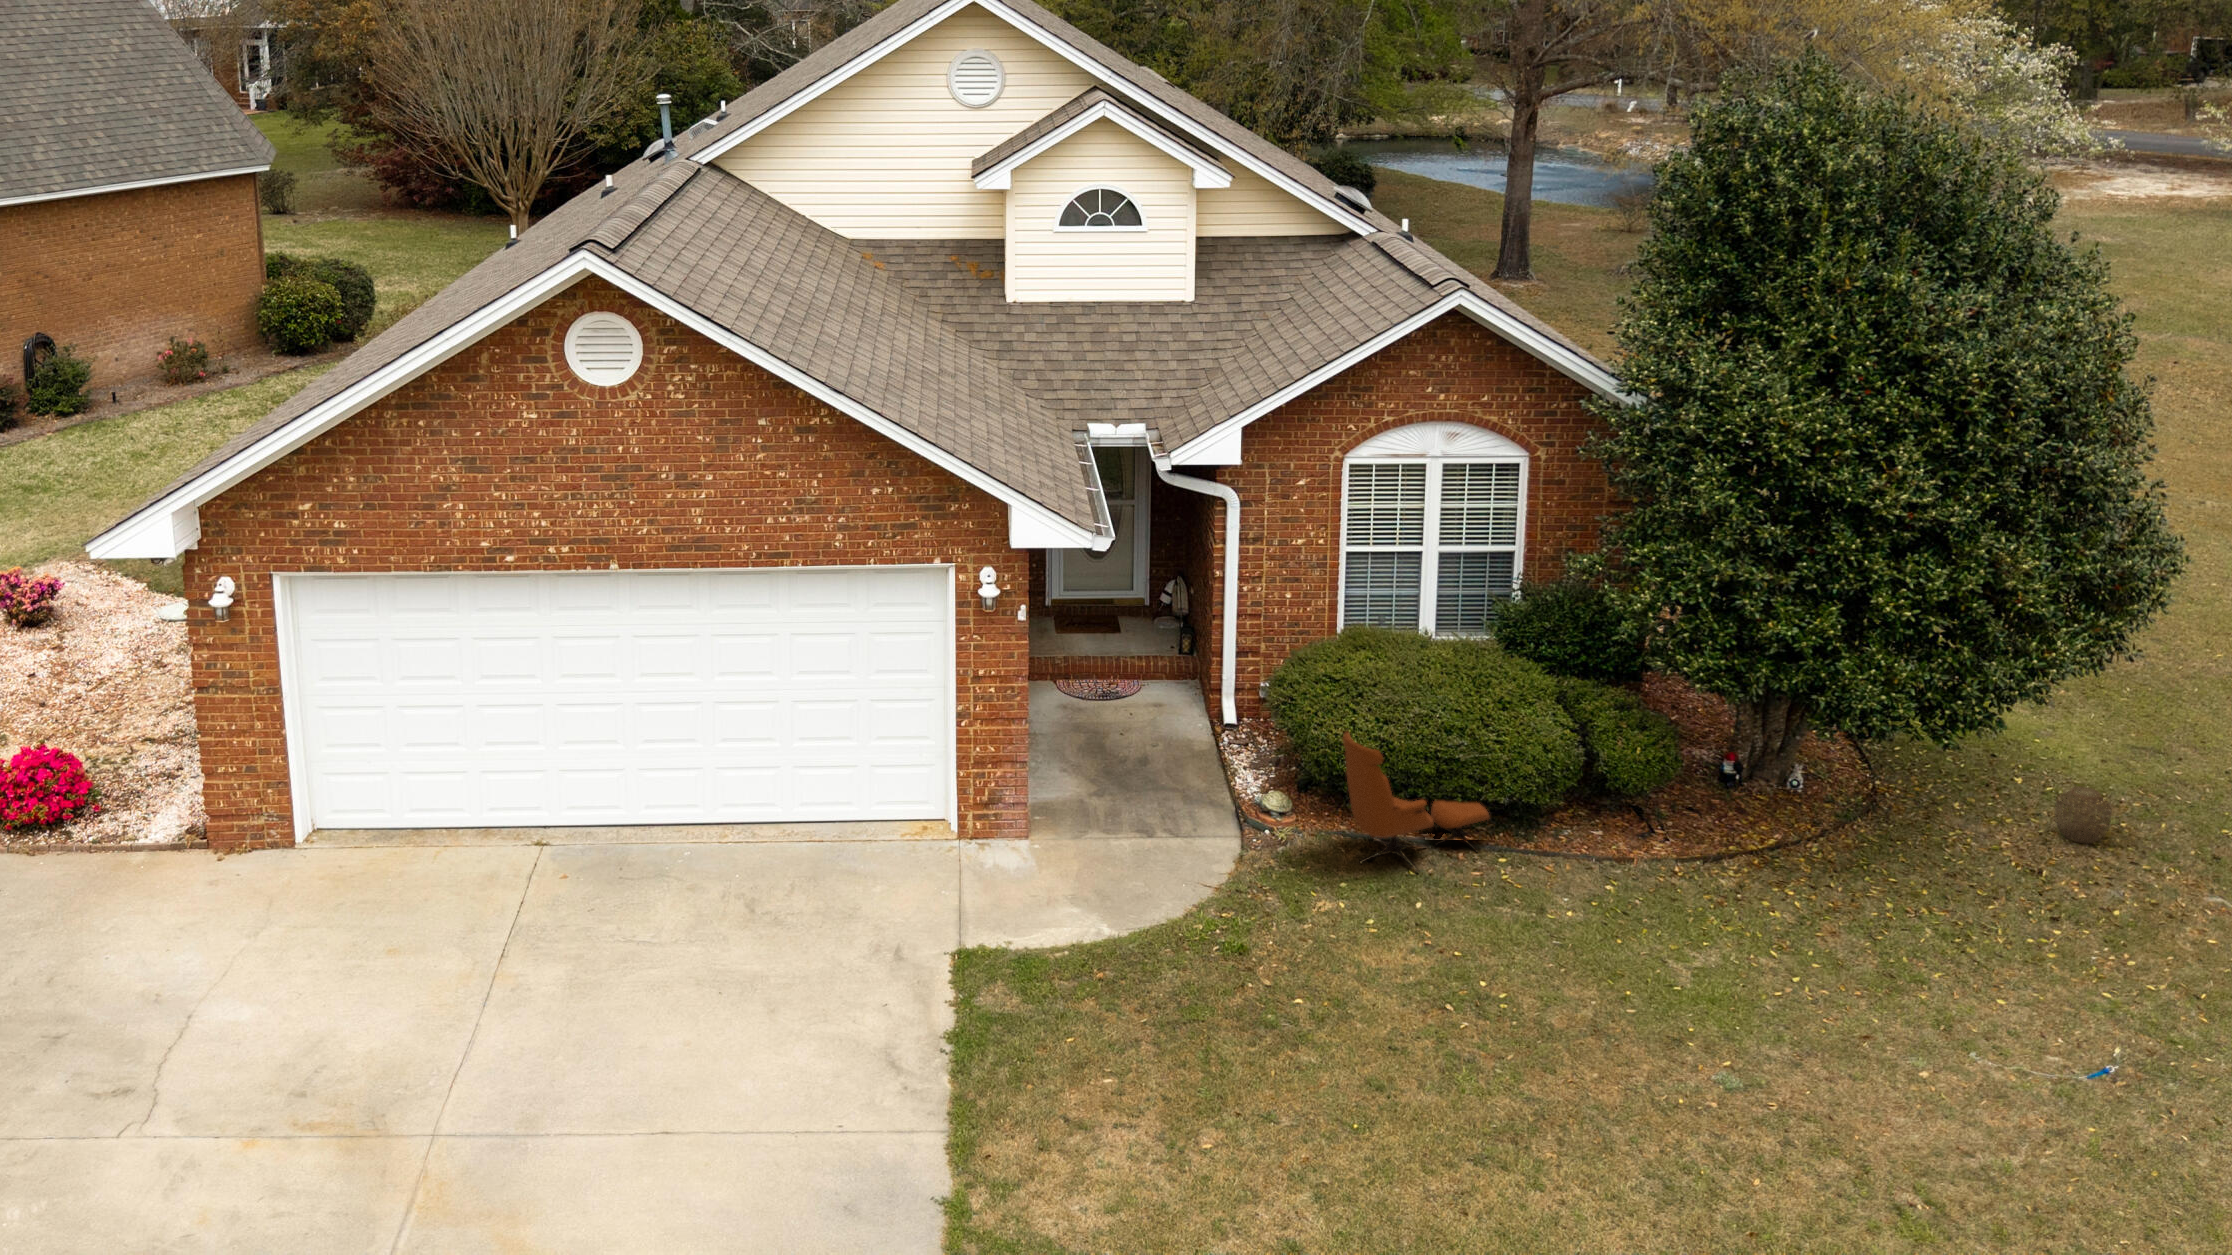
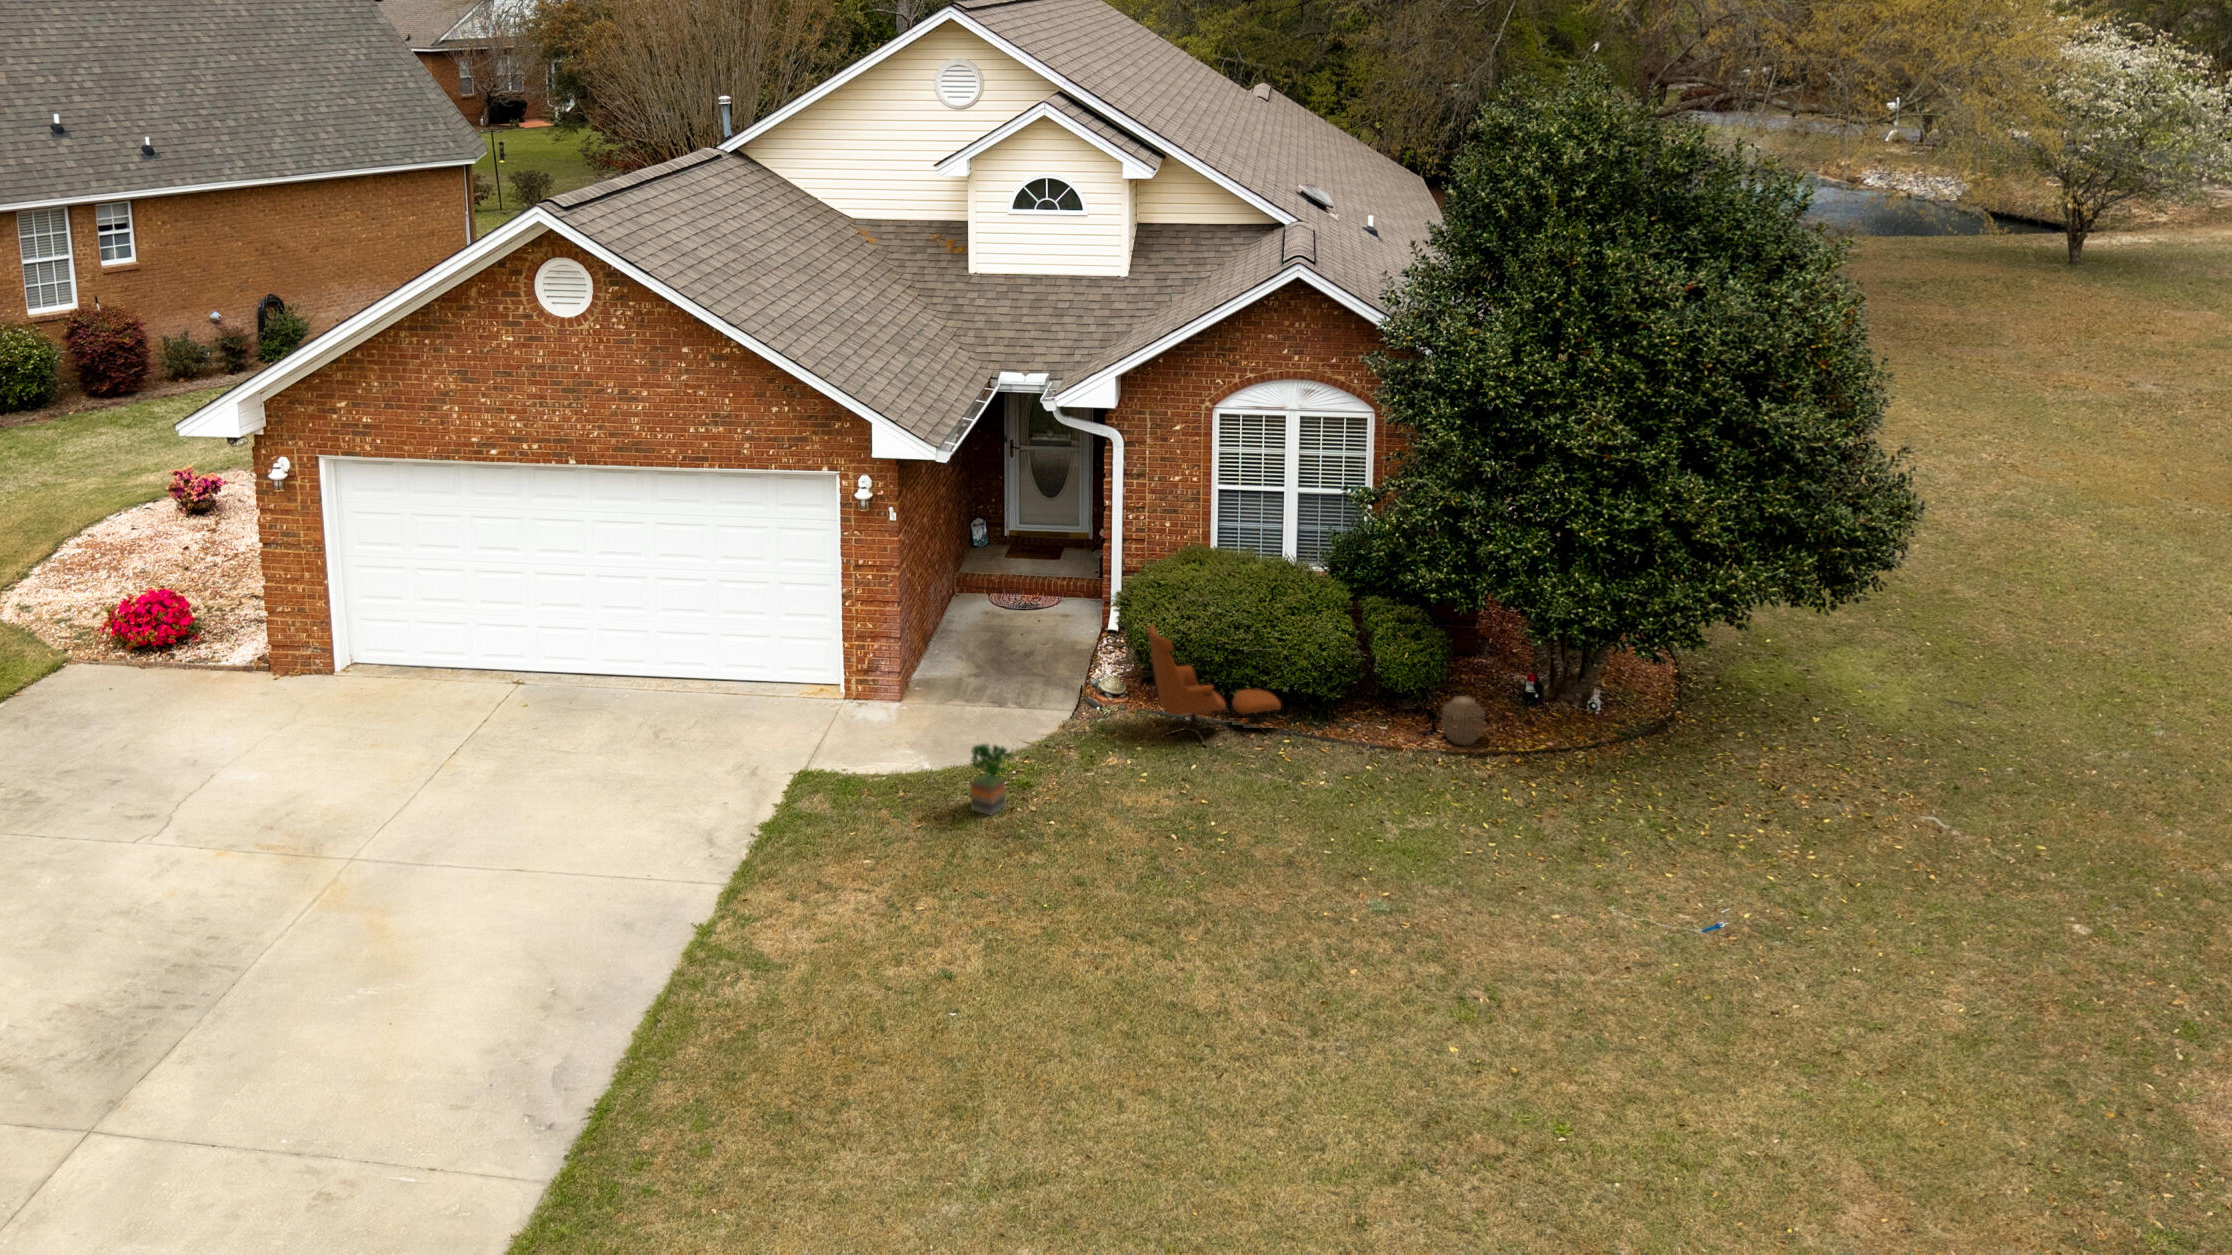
woven basket: present [2055,786,2112,843] -> present [1442,696,1485,745]
potted tree: none [1186,902,1241,993] -> present [971,744,1012,815]

